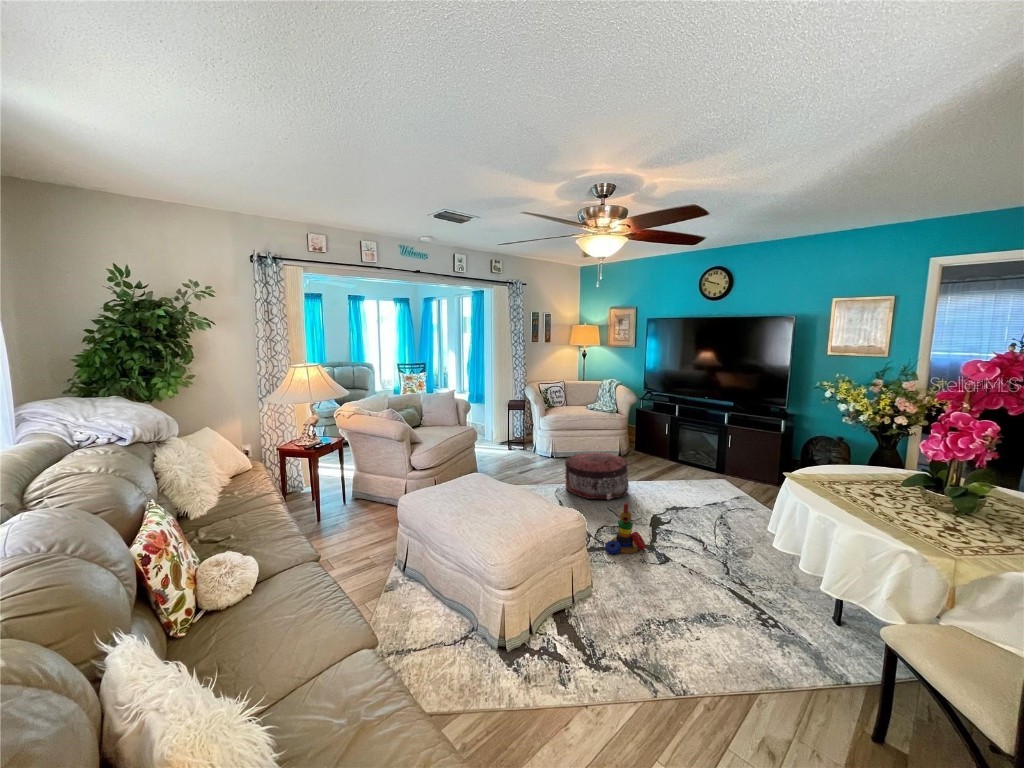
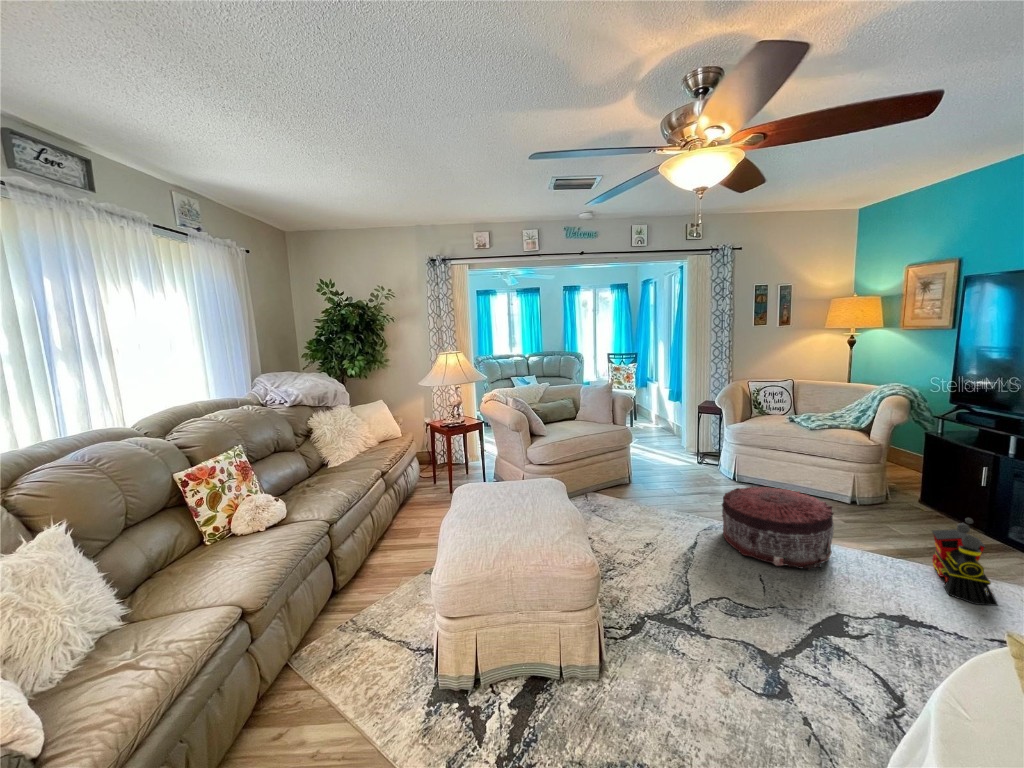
toy train: none [662,450,695,493] -> present [932,518,998,606]
stacking toy: present [605,503,646,554] -> none [688,573,764,660]

